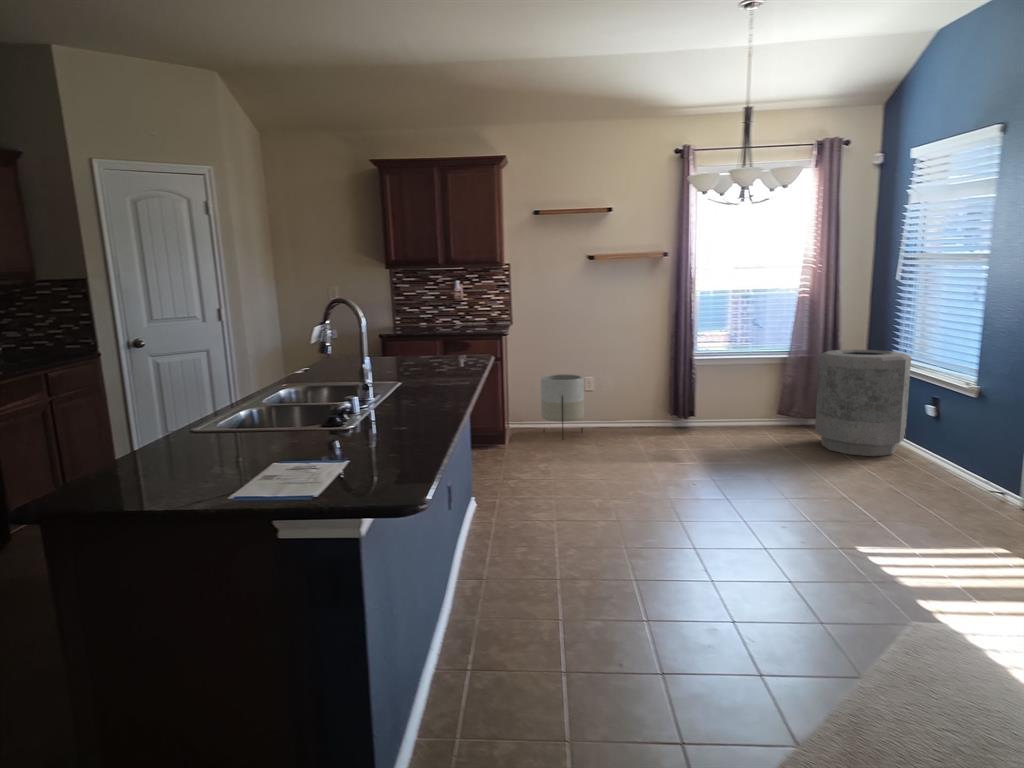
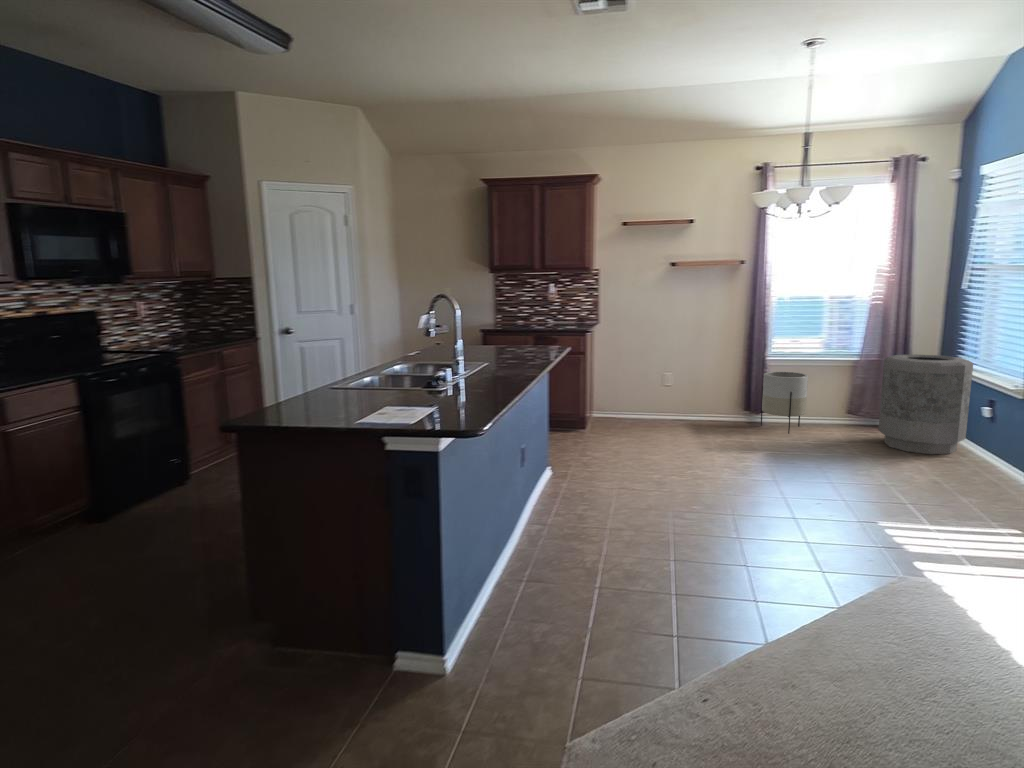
planter: present [541,374,584,432] -> present [761,372,808,434]

